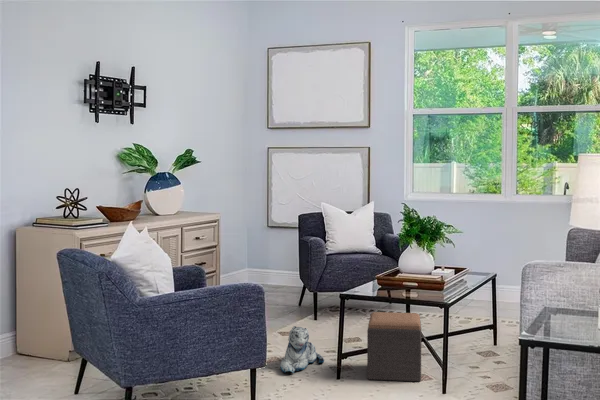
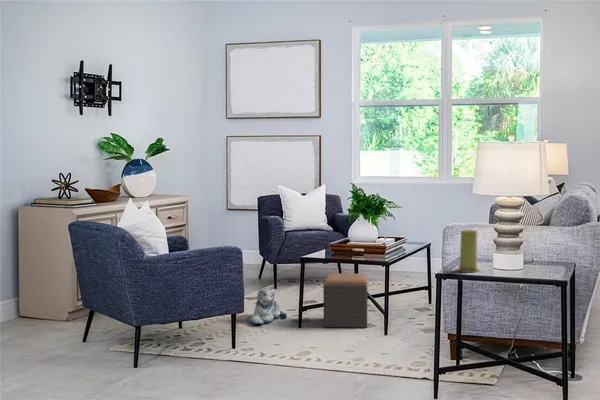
candle: none [544,272,577,331] -> present [457,230,479,272]

